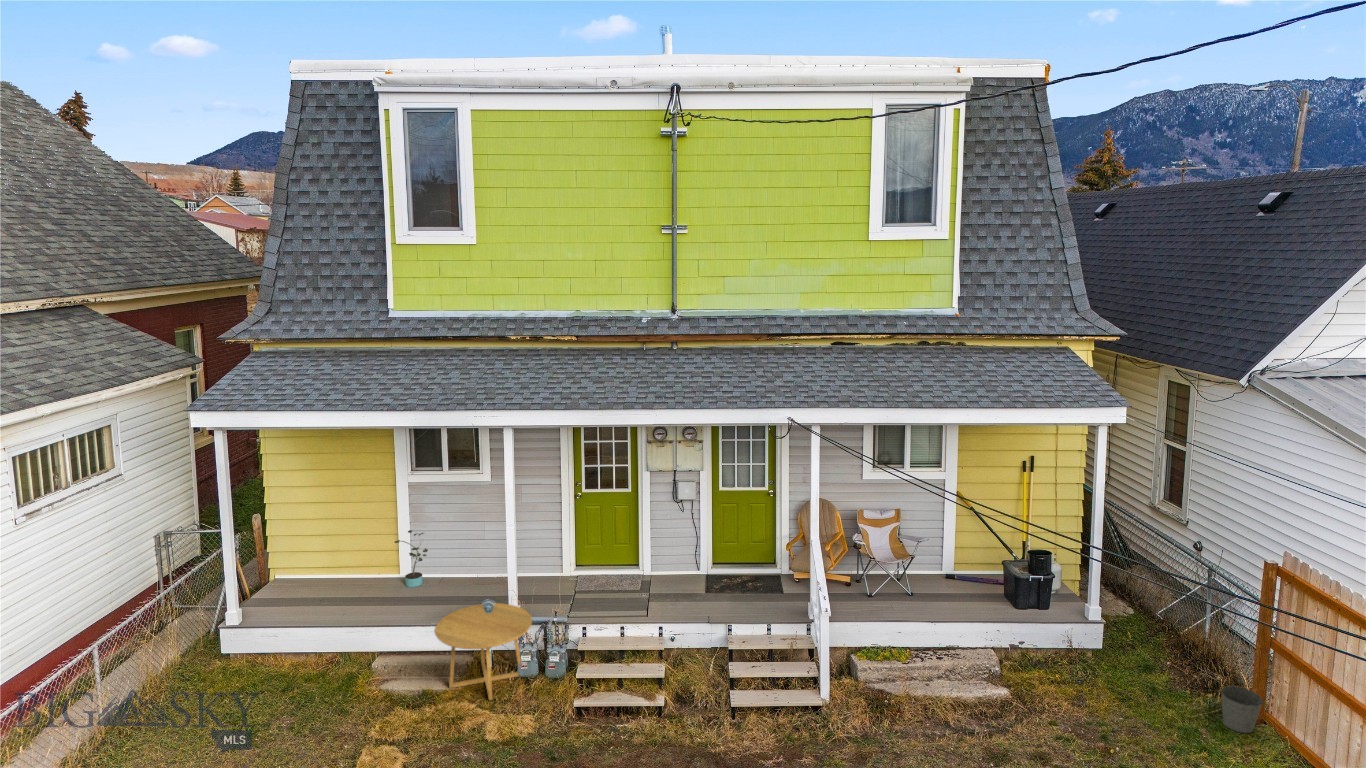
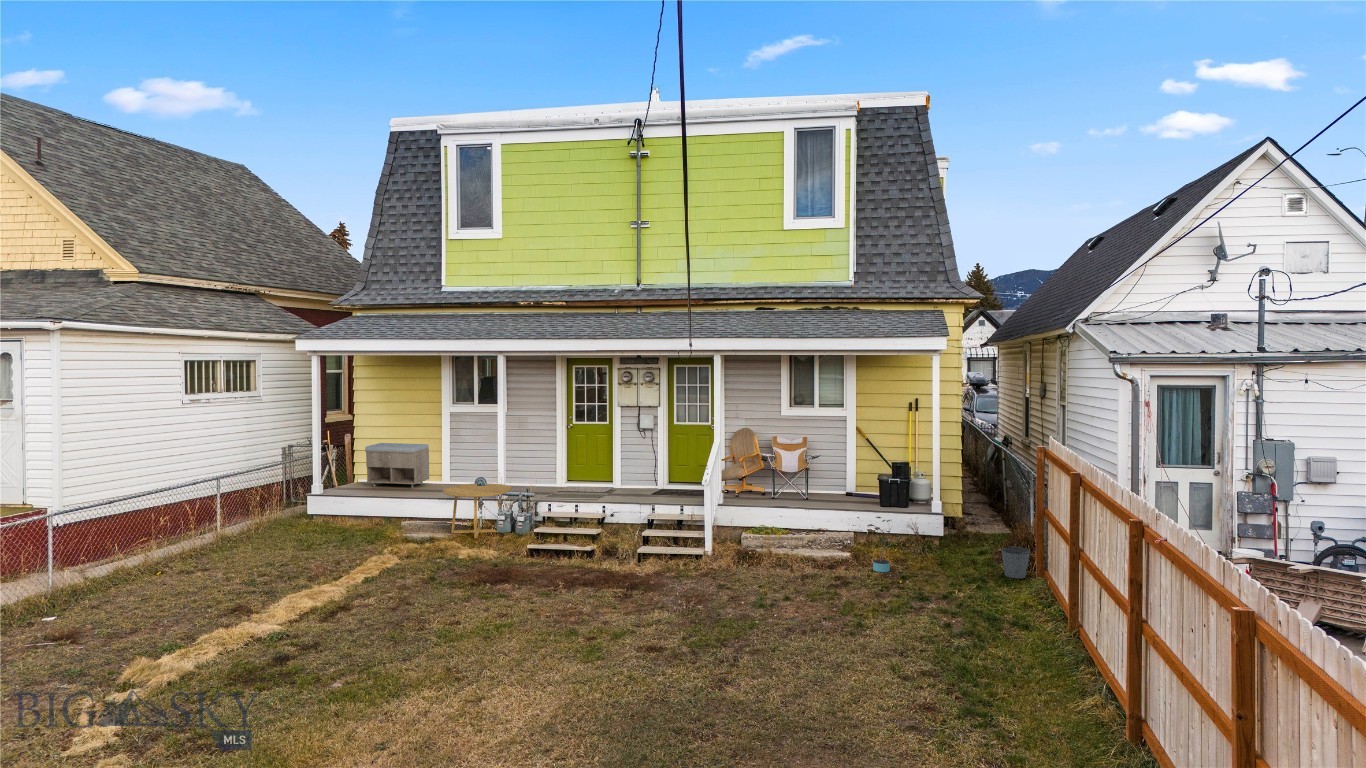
storage bench: none [292,529,385,595] -> present [365,443,429,488]
potted plant: present [395,530,428,587] -> present [867,517,899,572]

